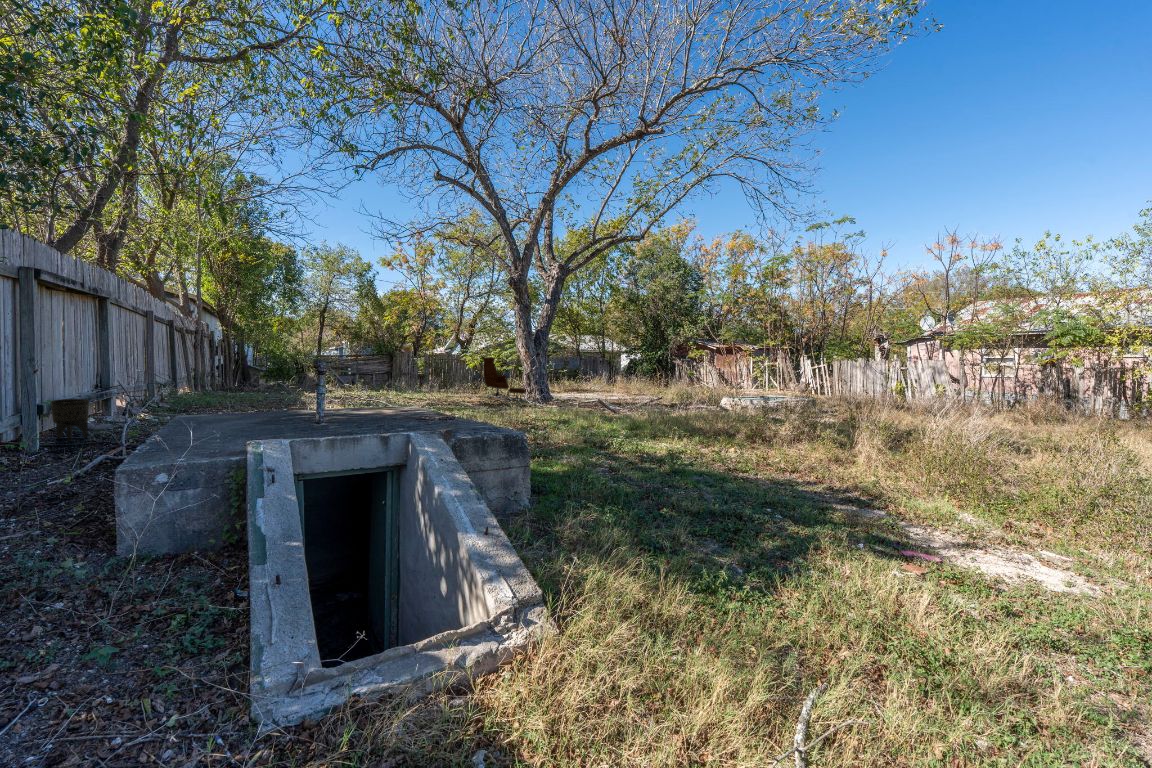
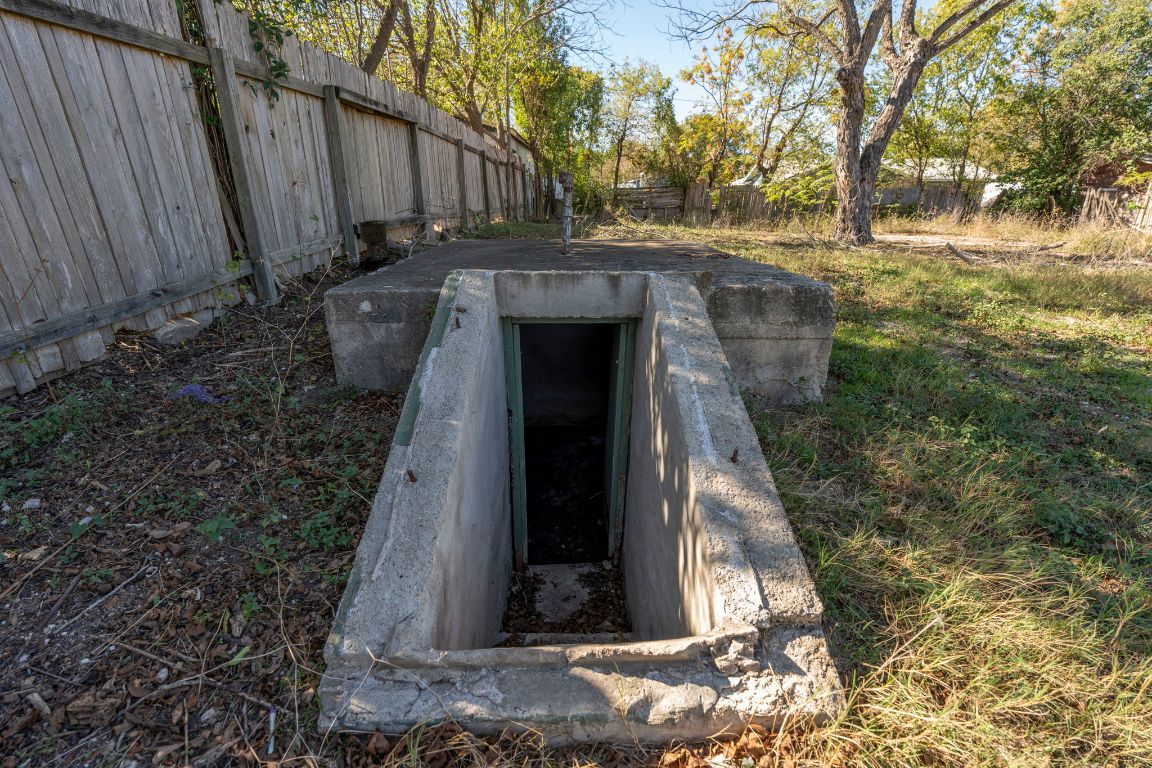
lounge chair: present [483,357,526,399] -> none [784,185,836,242]

